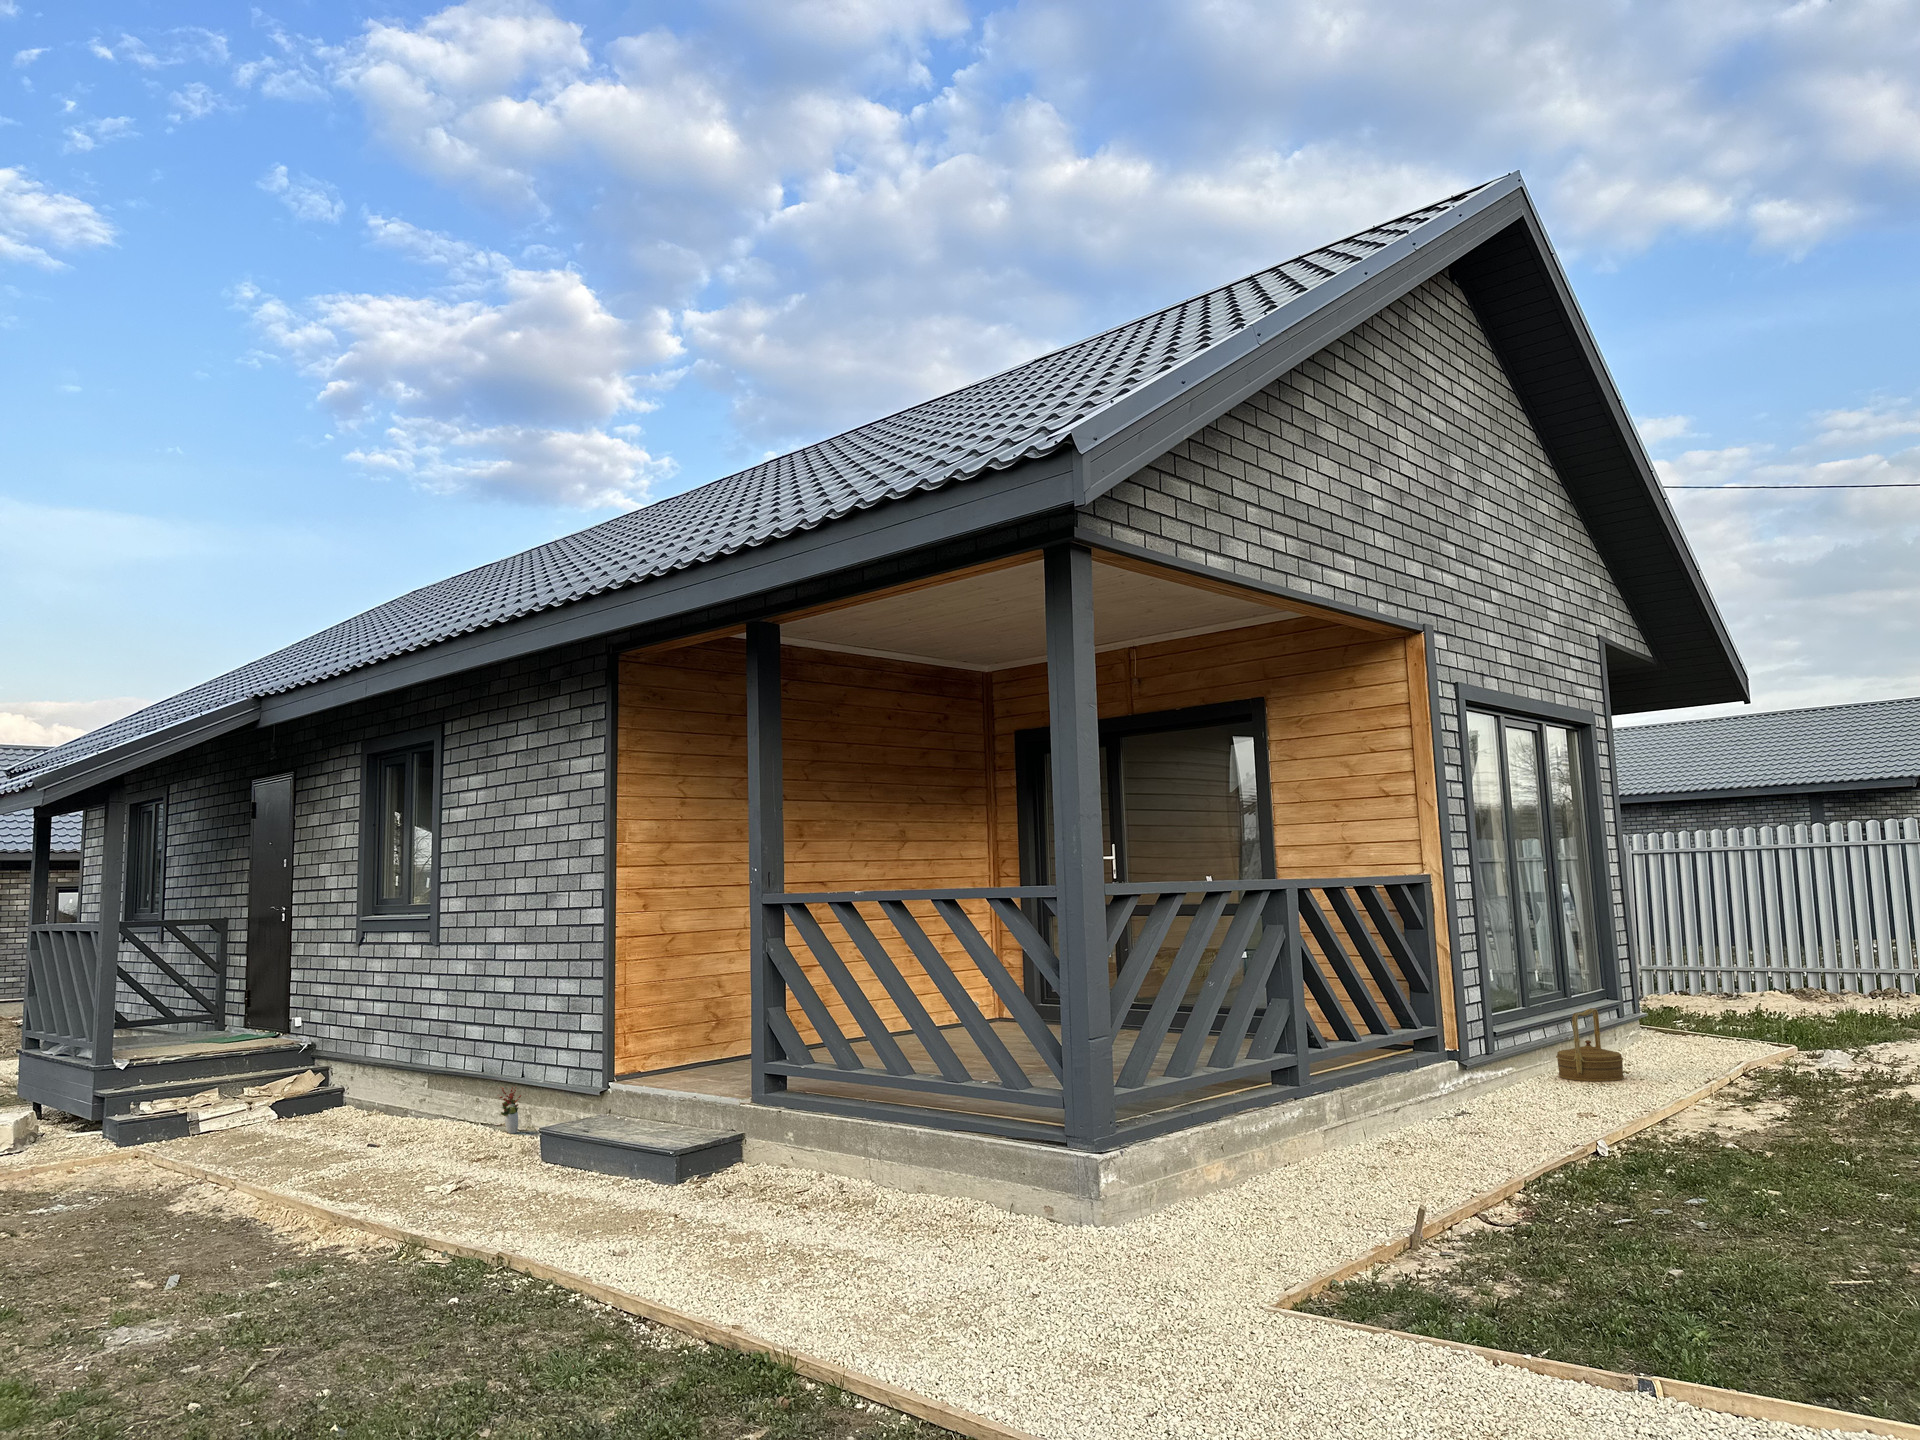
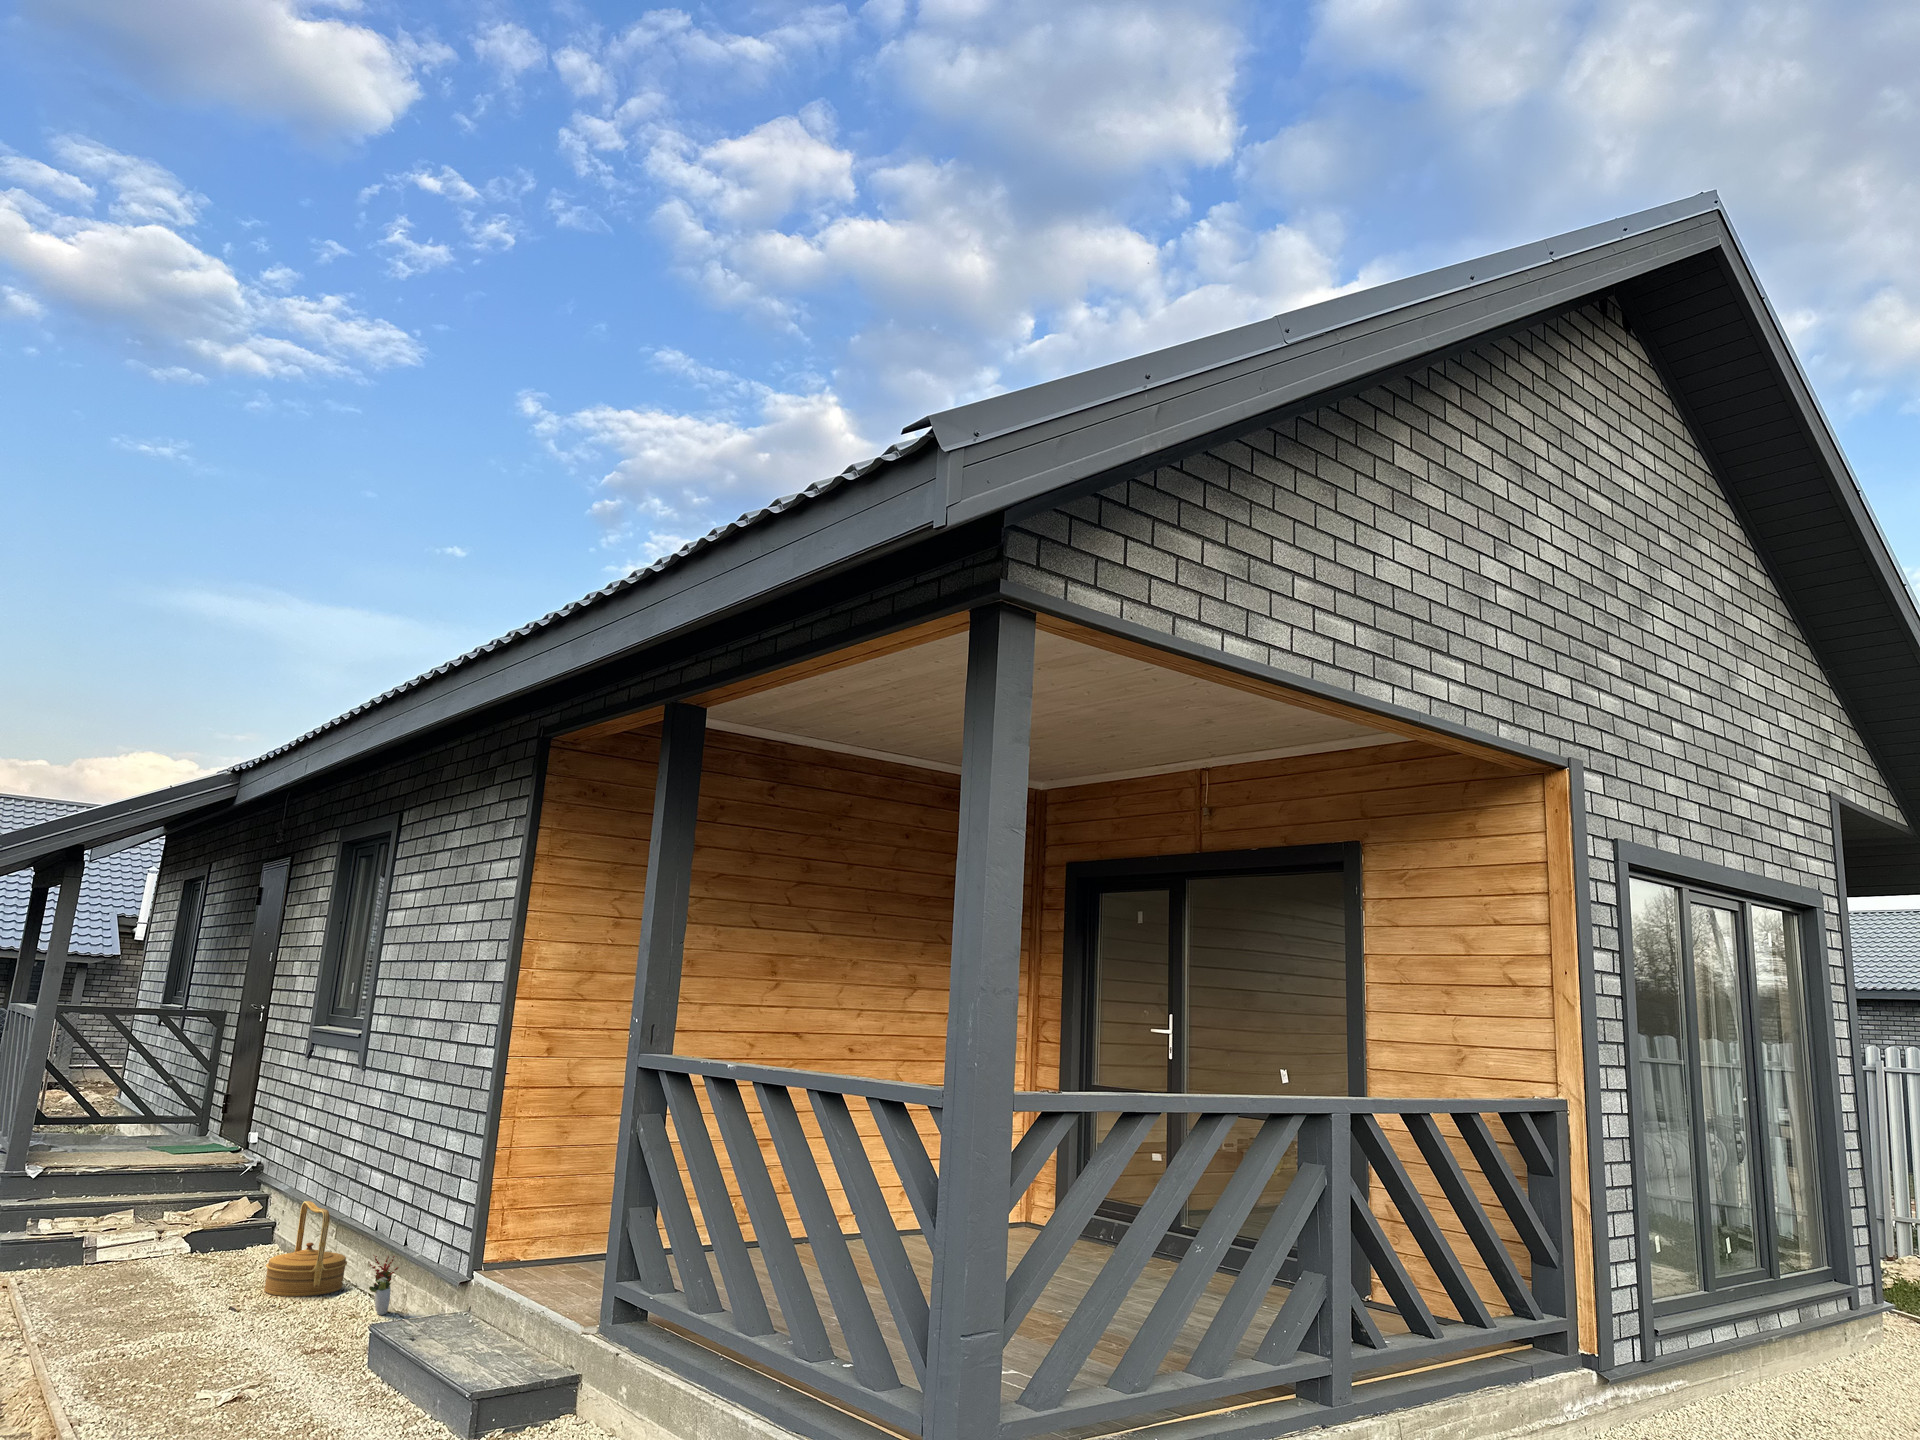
woven basket: present [1556,1008,1624,1082] -> present [264,1201,347,1297]

